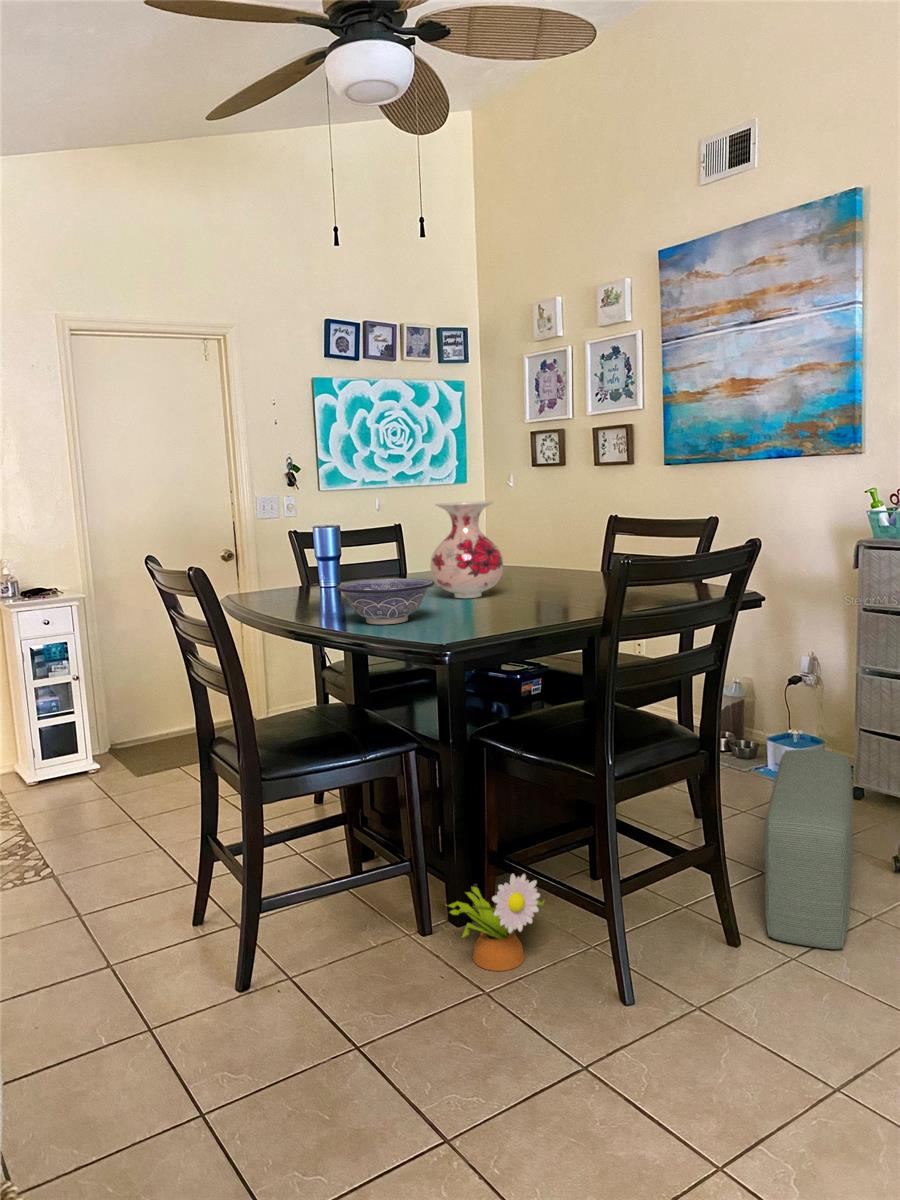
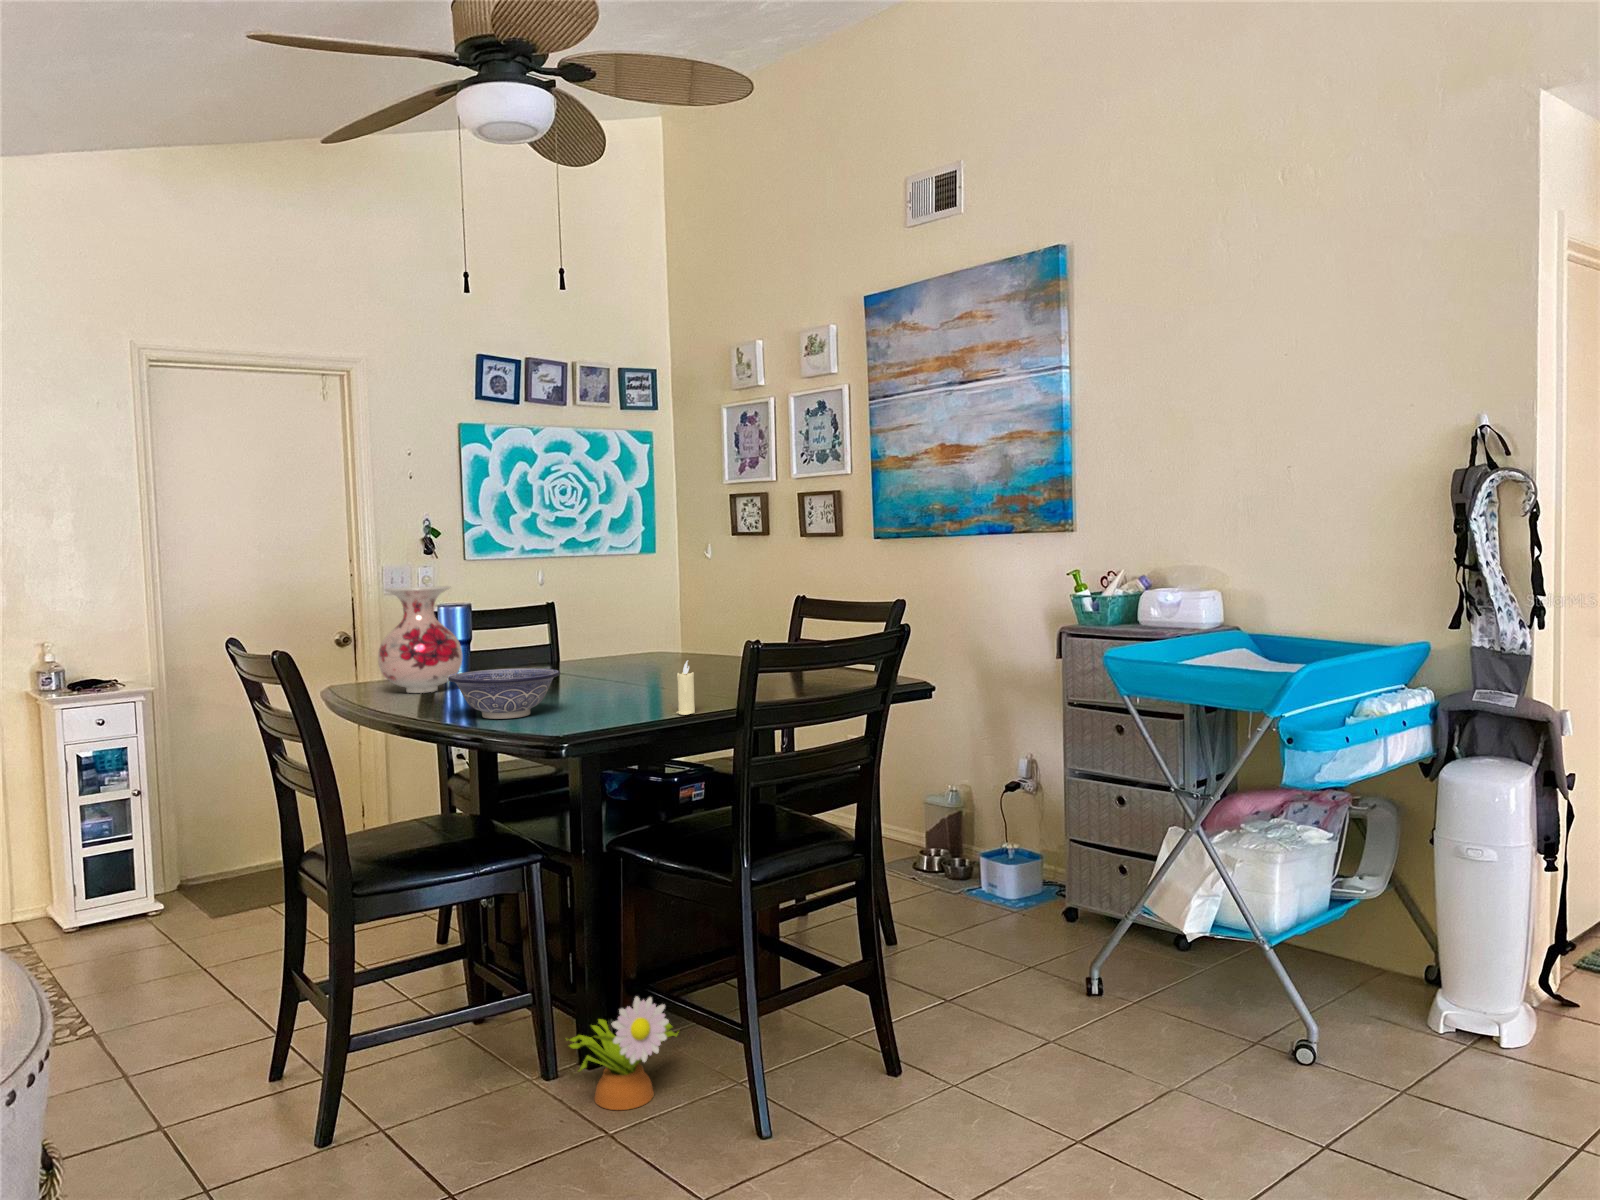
vase: present [431,501,503,598] -> present [378,586,462,693]
candle: none [542,571,559,621] -> present [676,661,695,715]
pouf: present [764,749,853,949] -> none [921,864,1038,1075]

